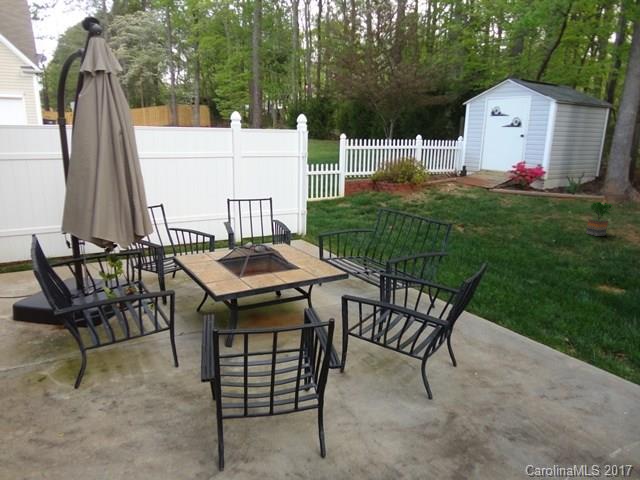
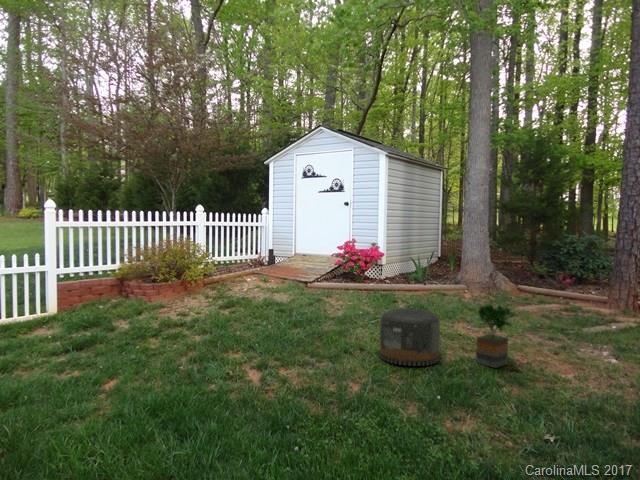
pouf: none [529,202,567,231] -> present [380,308,440,366]

